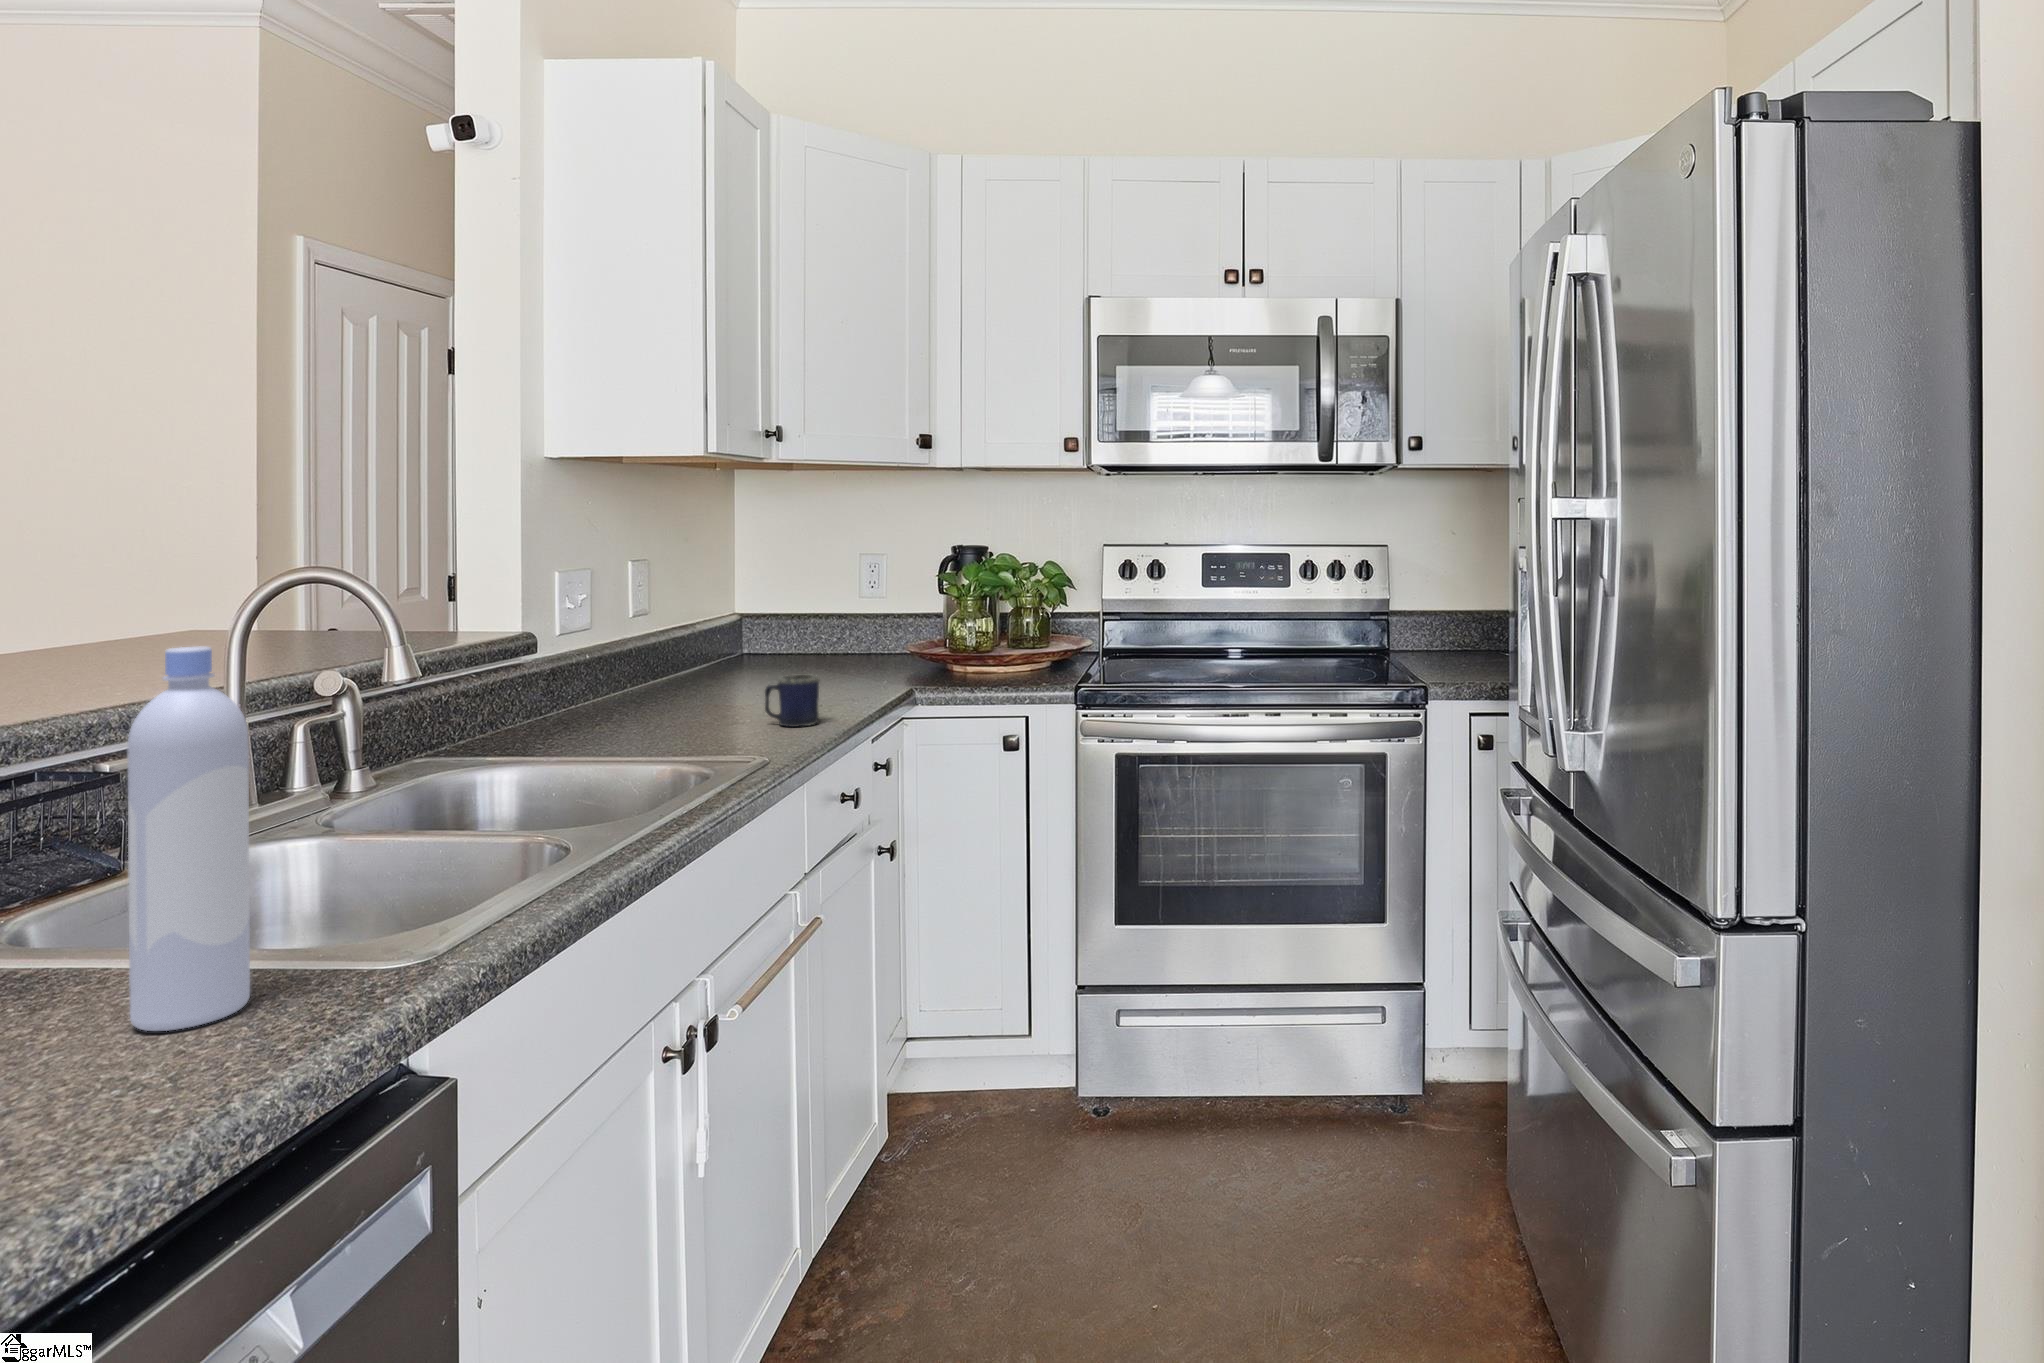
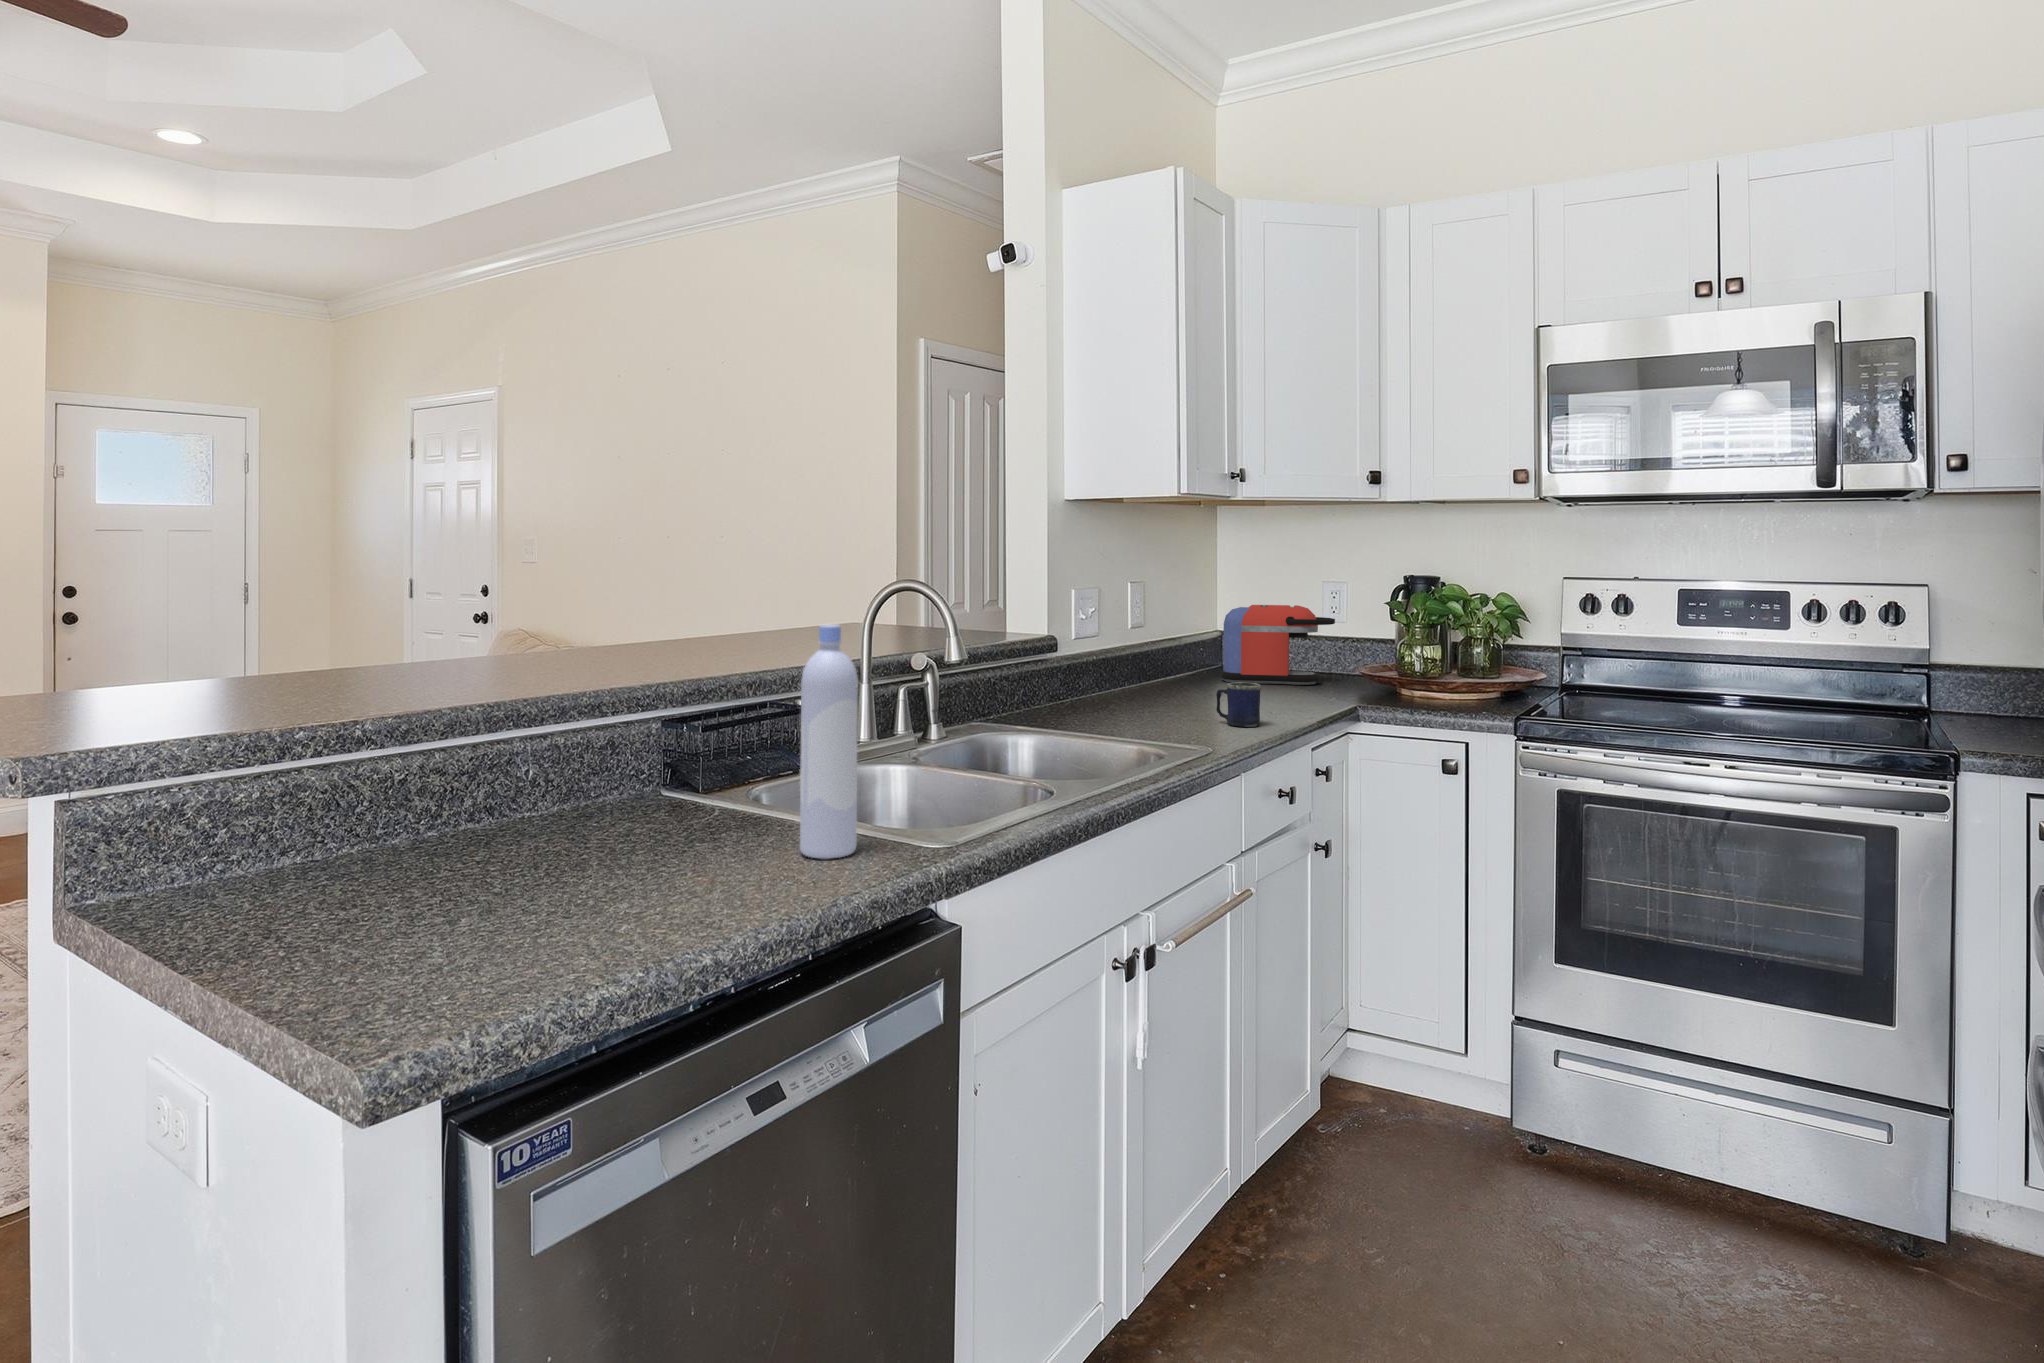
coffee maker: none [749,582,881,673] -> present [1221,605,1335,685]

